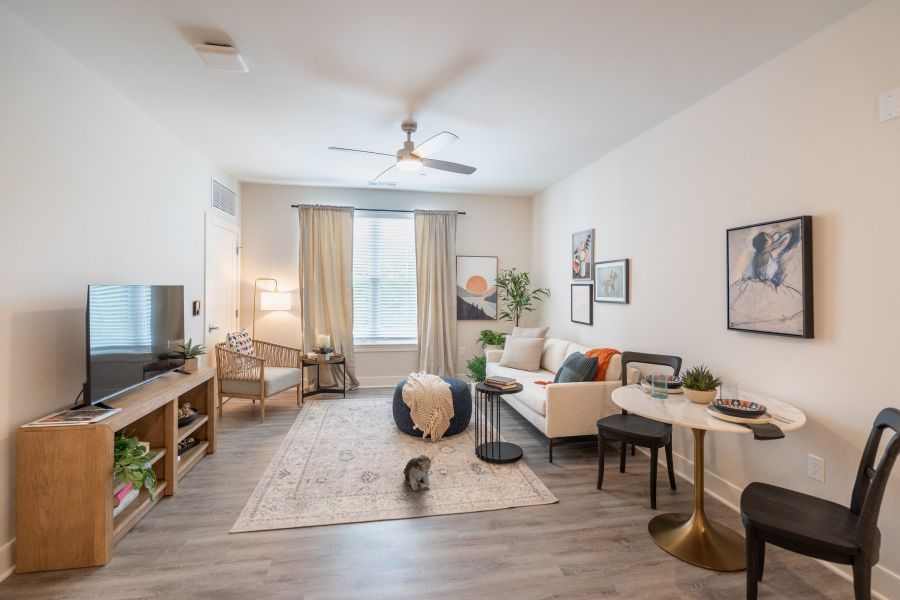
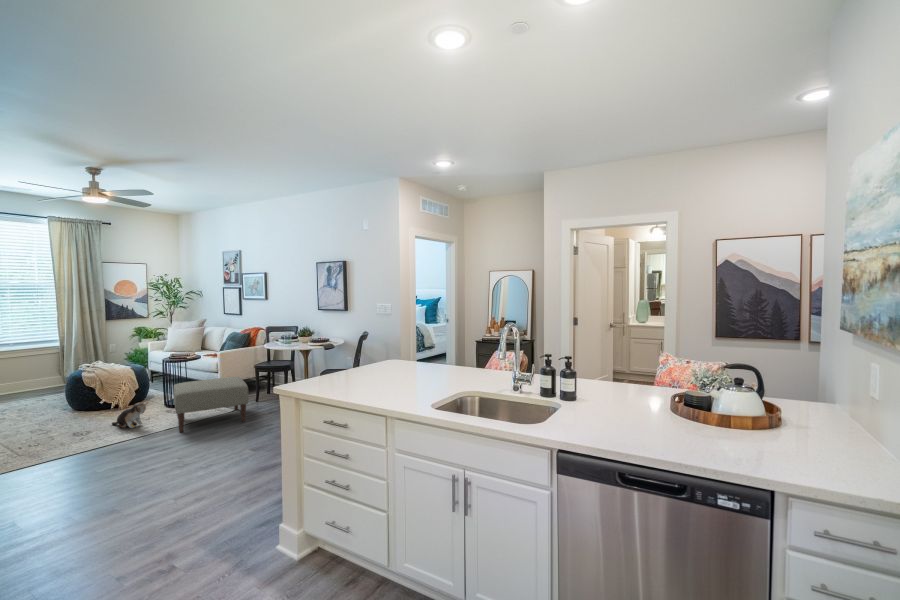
ottoman: none [450,434,571,552] -> present [174,377,248,432]

